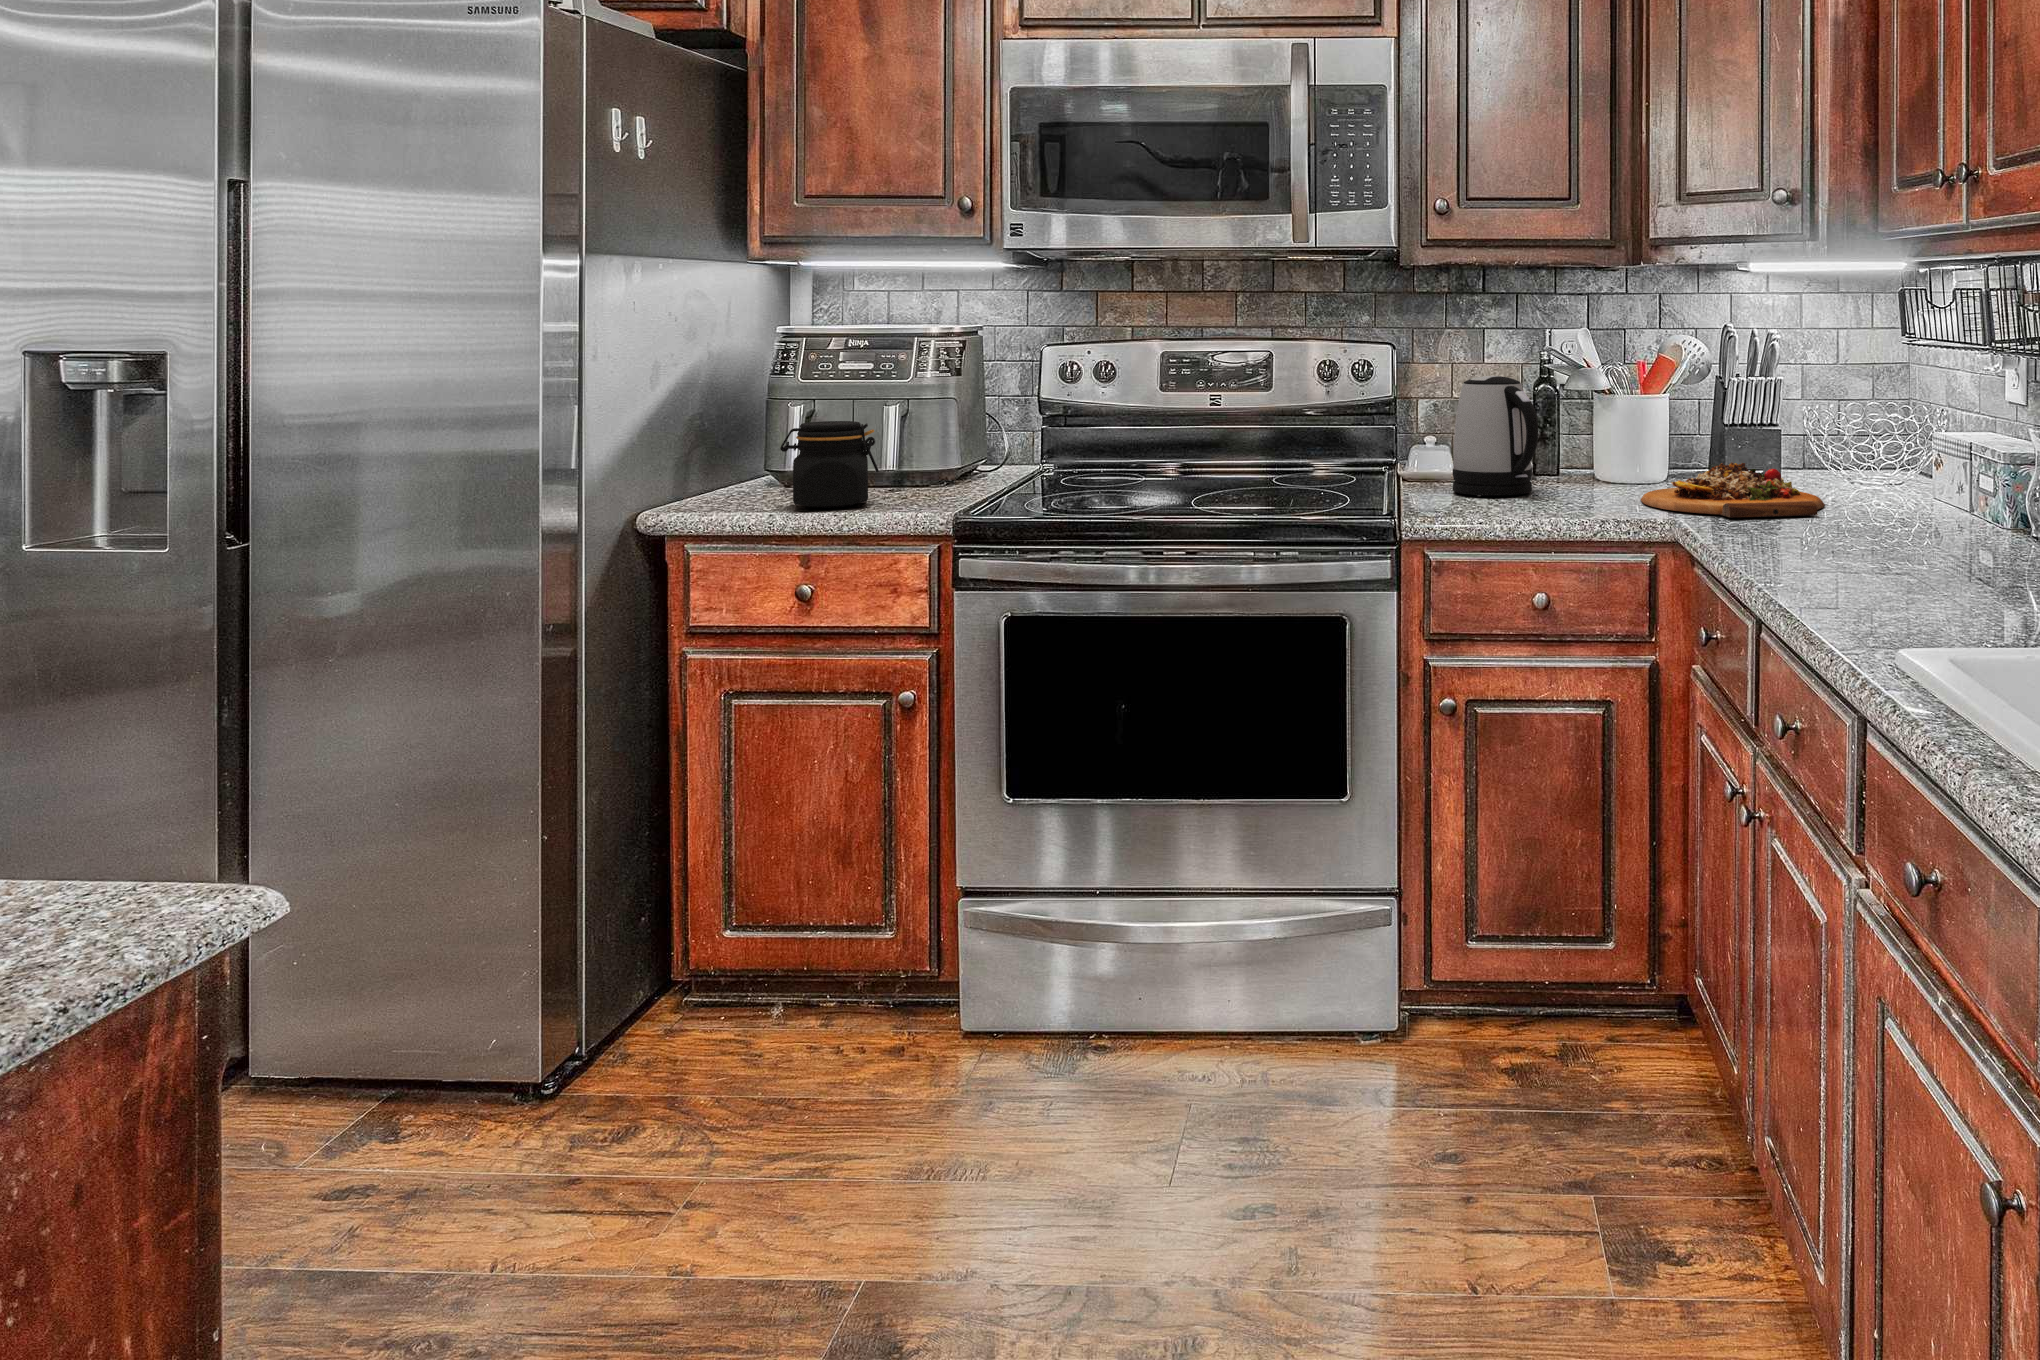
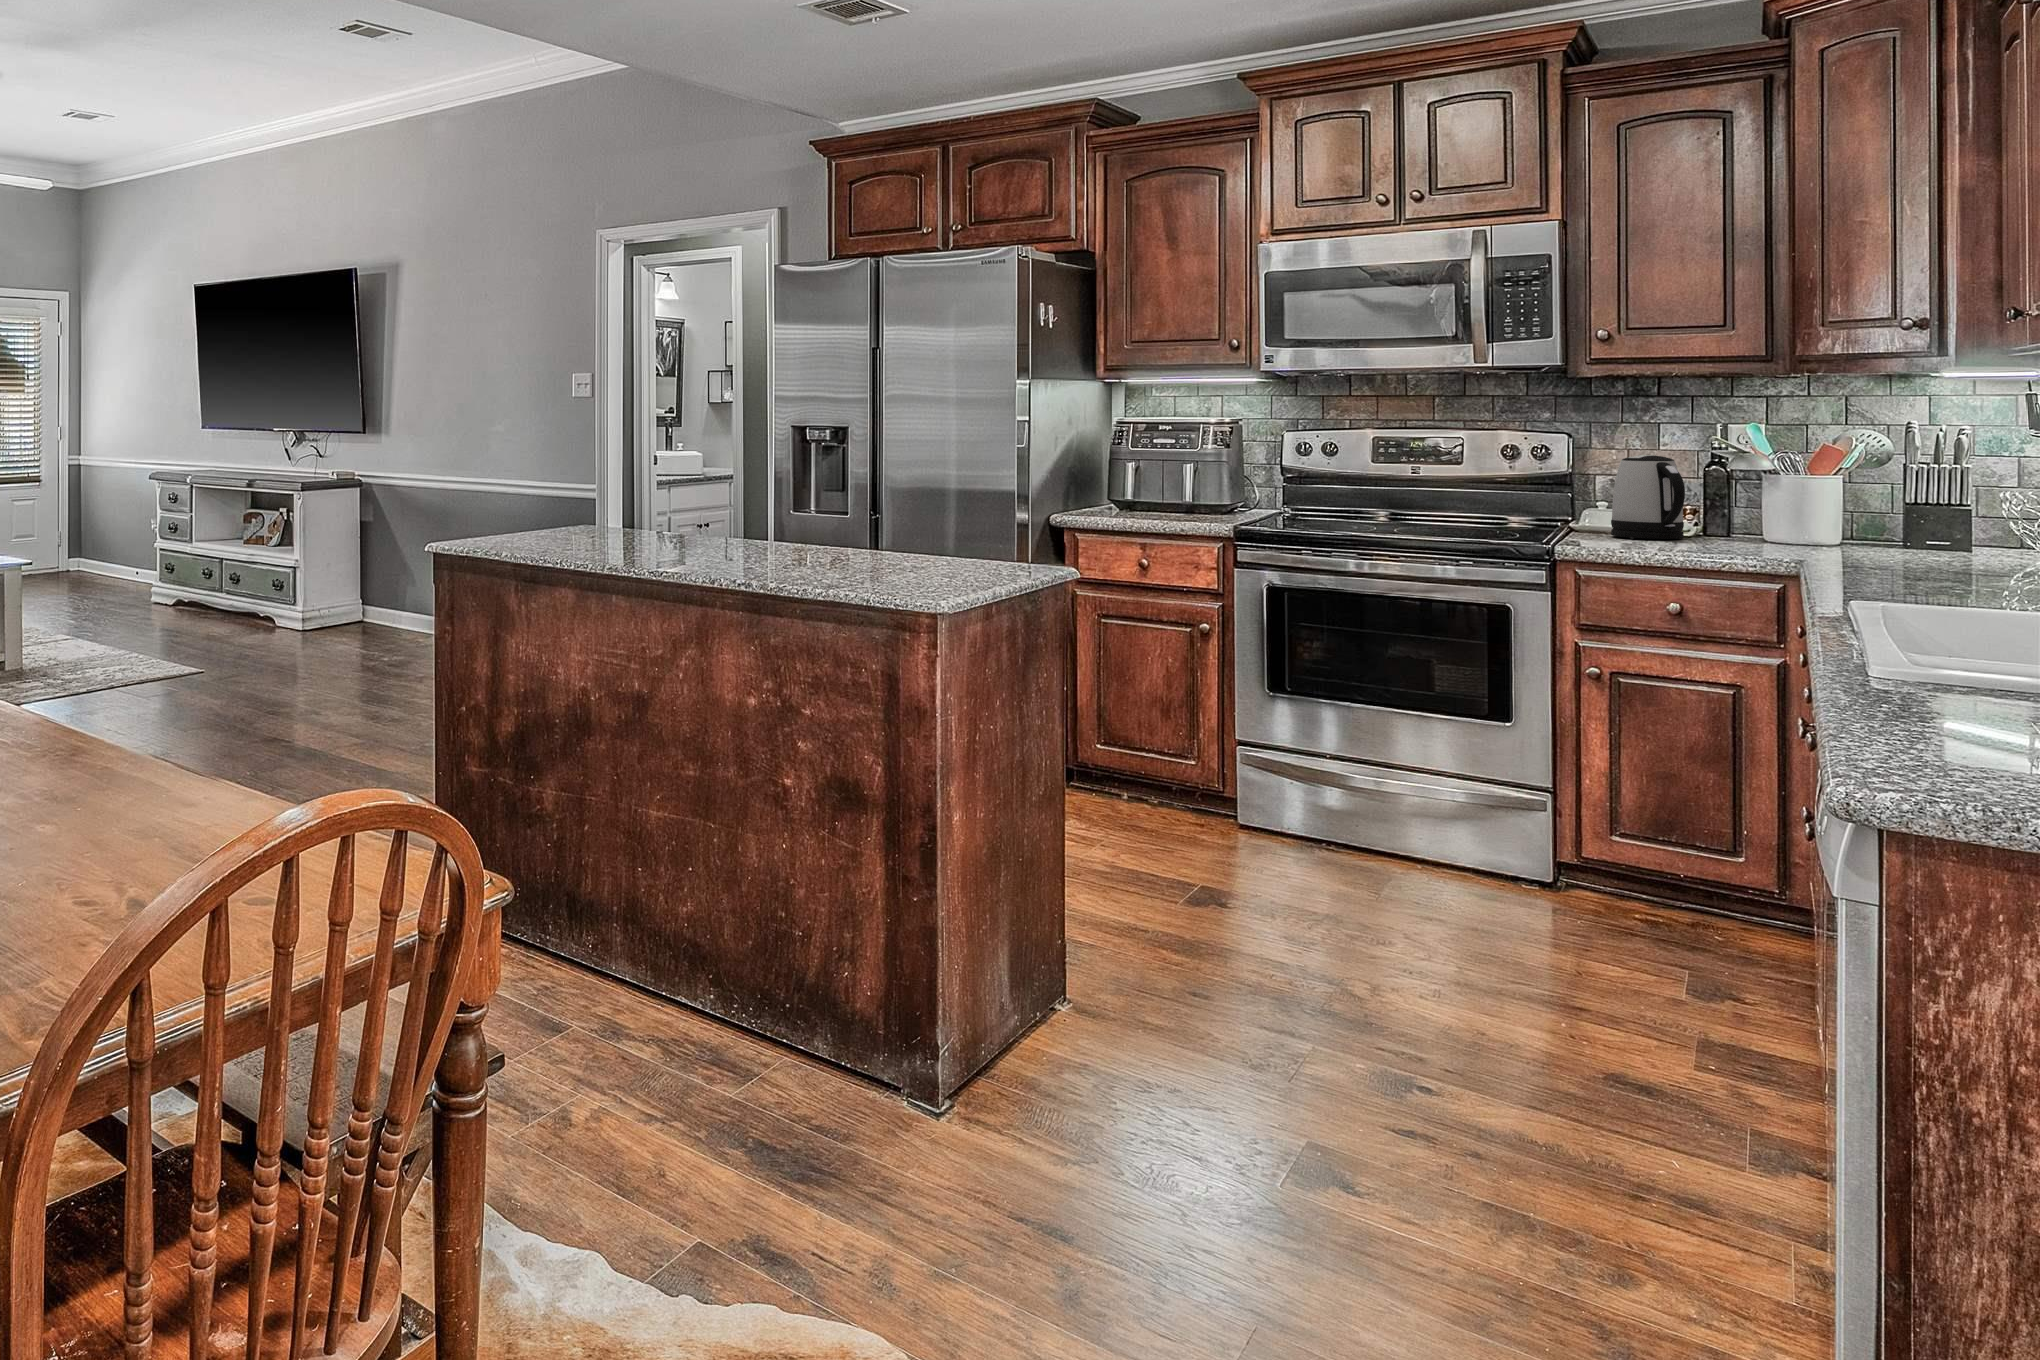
jar: present [780,421,879,508] -> none [1125,475,1183,523]
cutting board: present [1641,462,1825,517] -> none [1779,522,1966,560]

